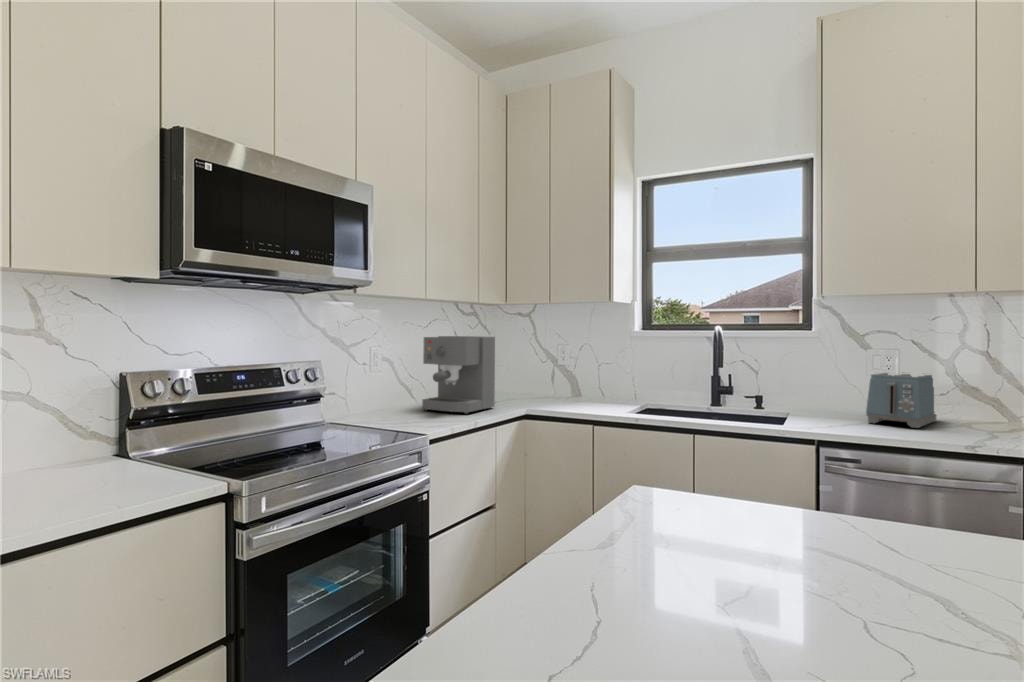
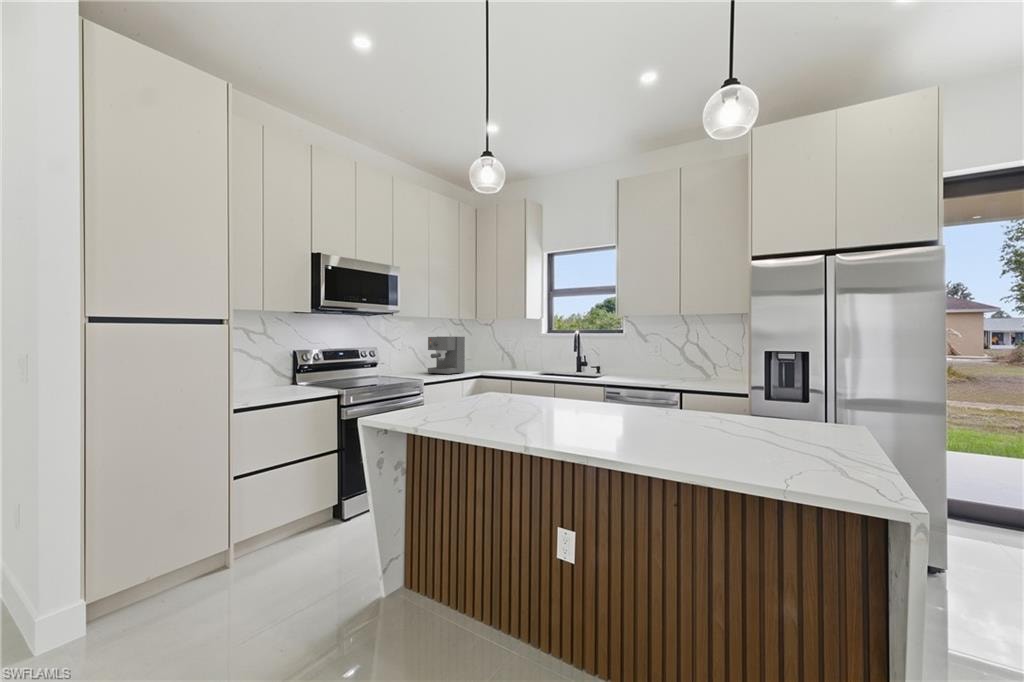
toaster: present [866,372,937,428] -> none [641,353,681,379]

